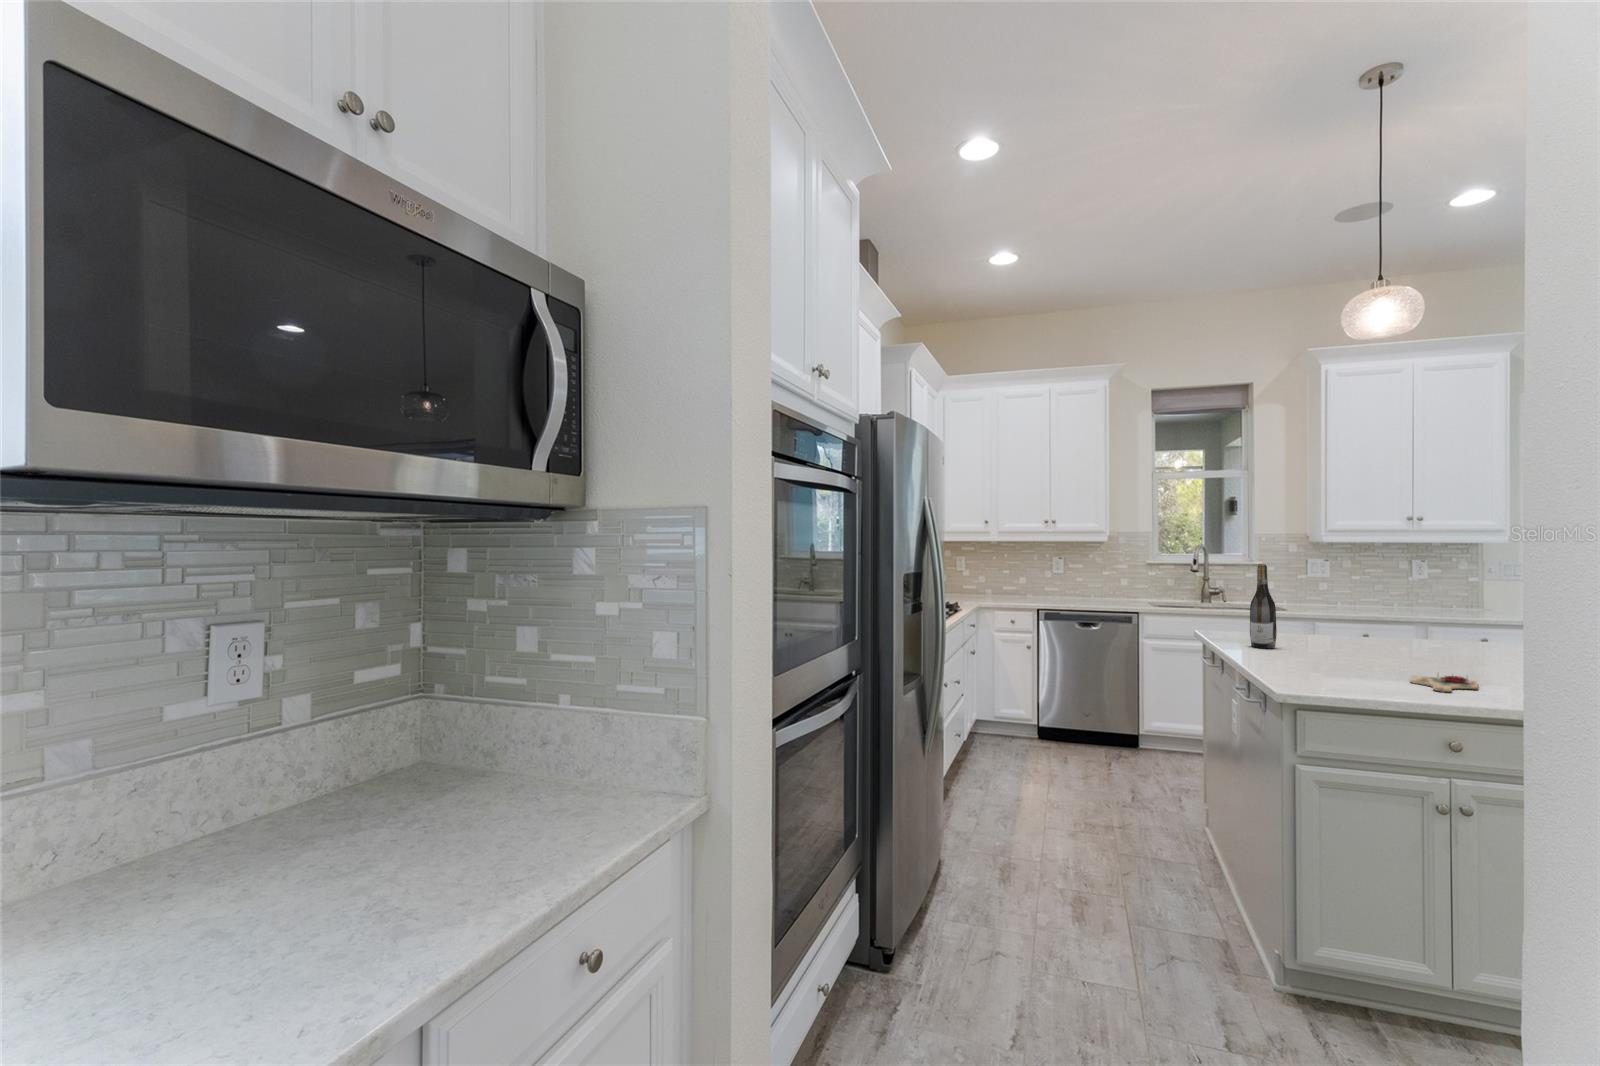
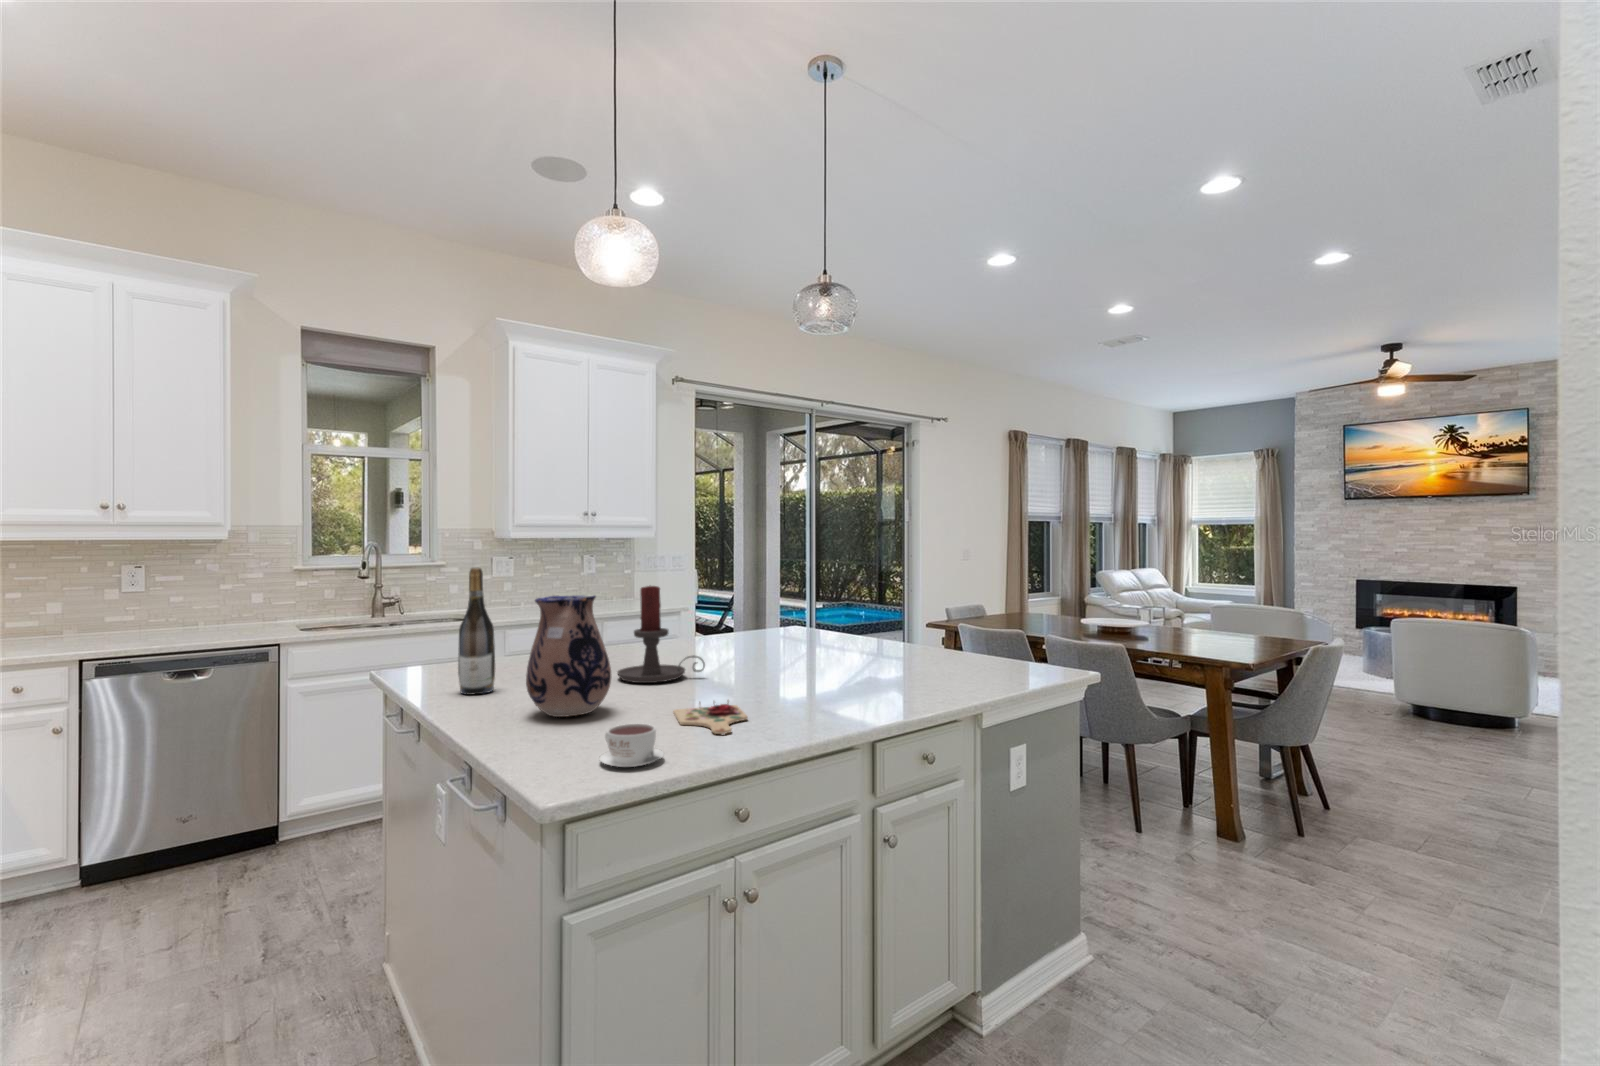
candle holder: none [1381,583,1472,662] -> present [617,586,705,683]
ceramic pitcher: none [1291,585,1359,667] -> present [526,595,611,717]
coffee cup: none [1326,667,1376,692] -> present [599,724,664,767]

